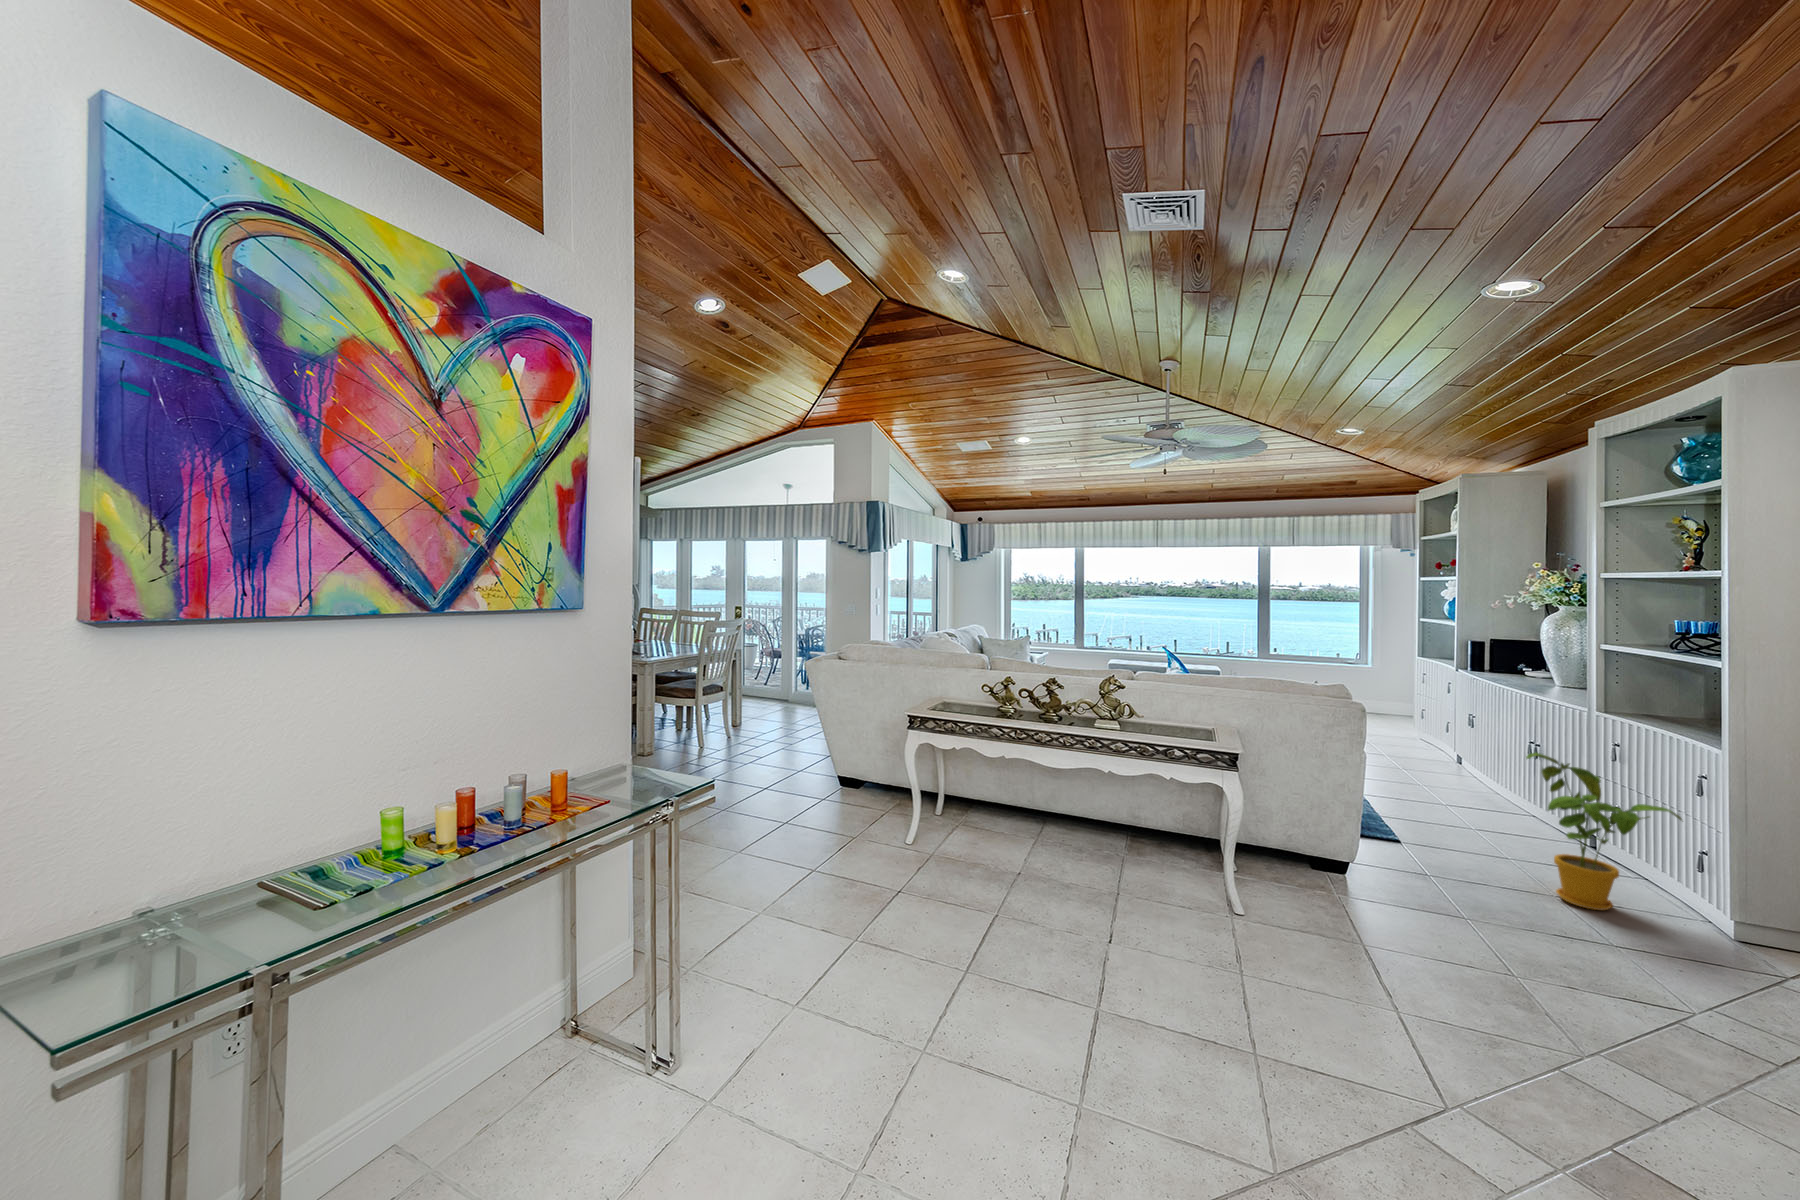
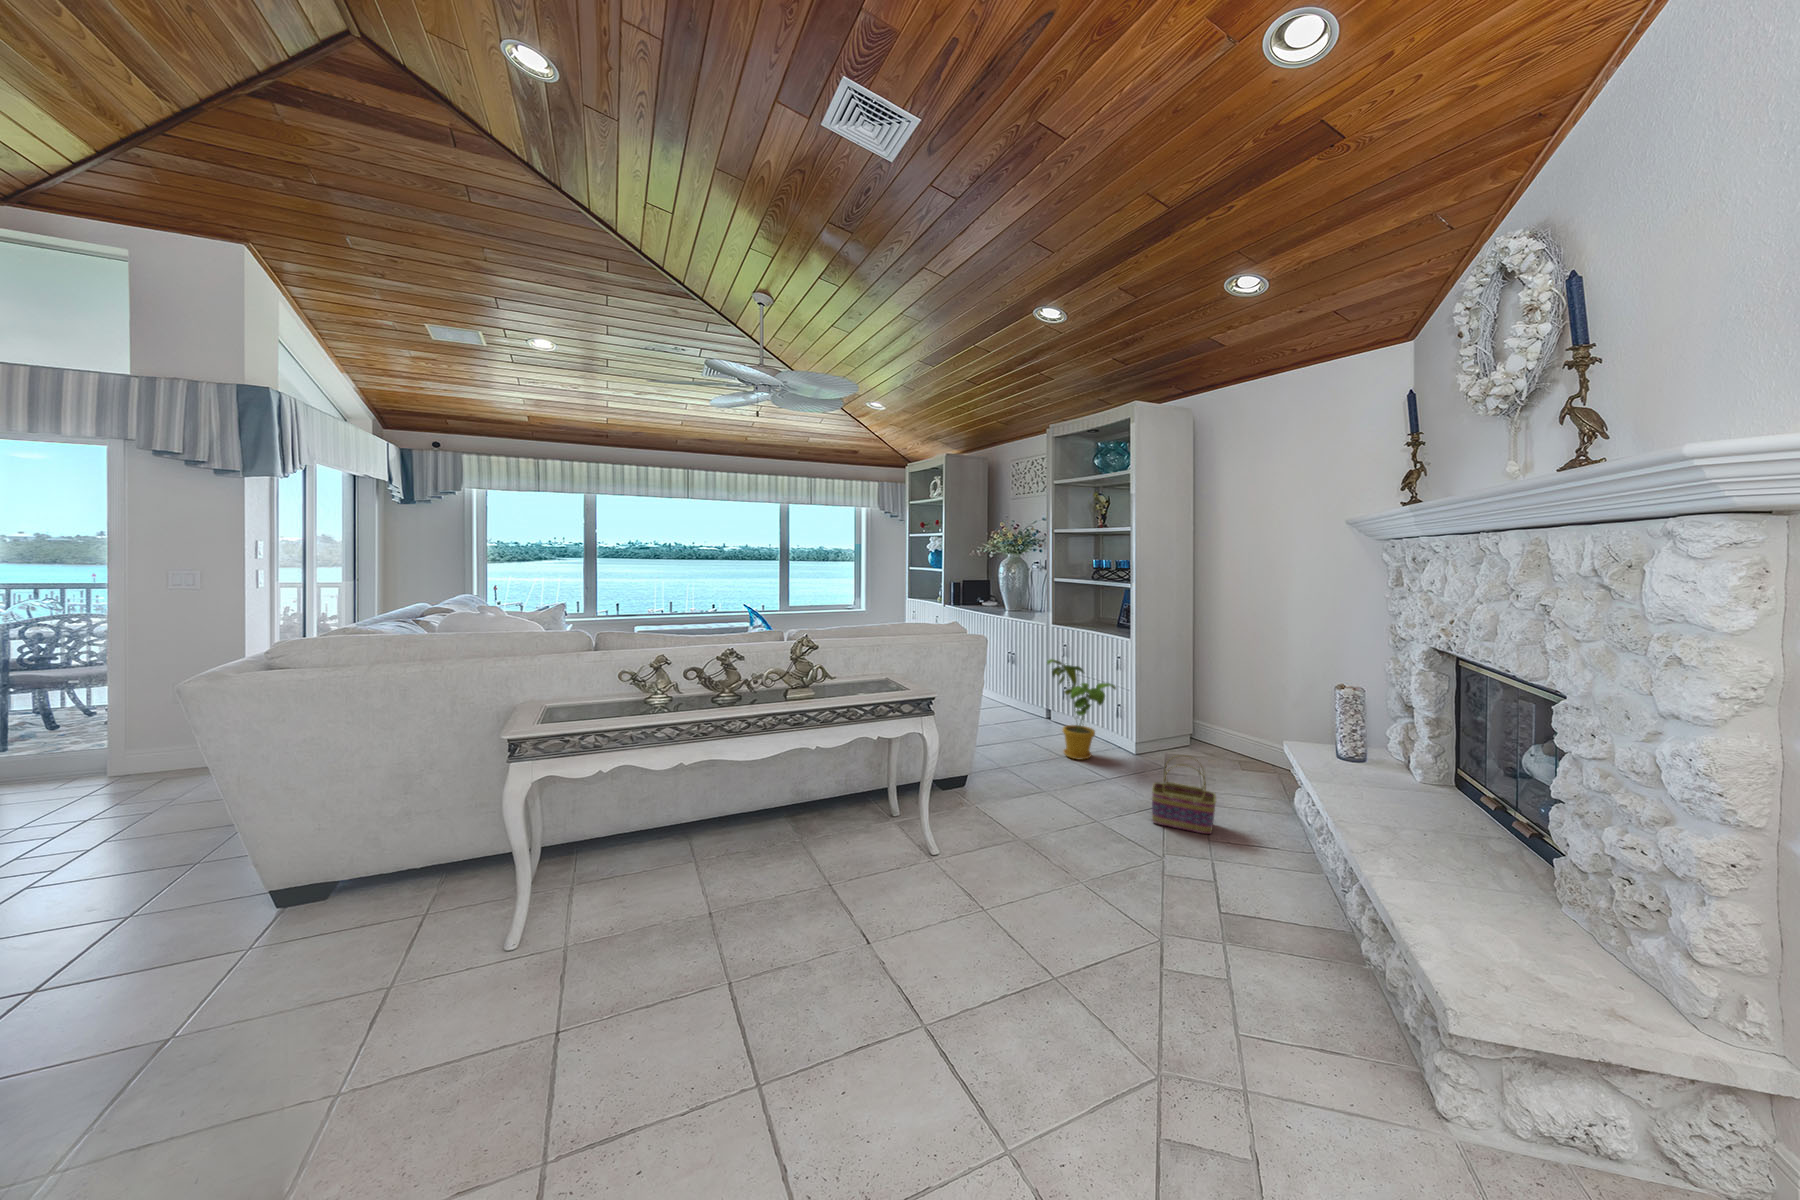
basket: none [1606,918,1753,1055] -> present [1152,760,1216,834]

